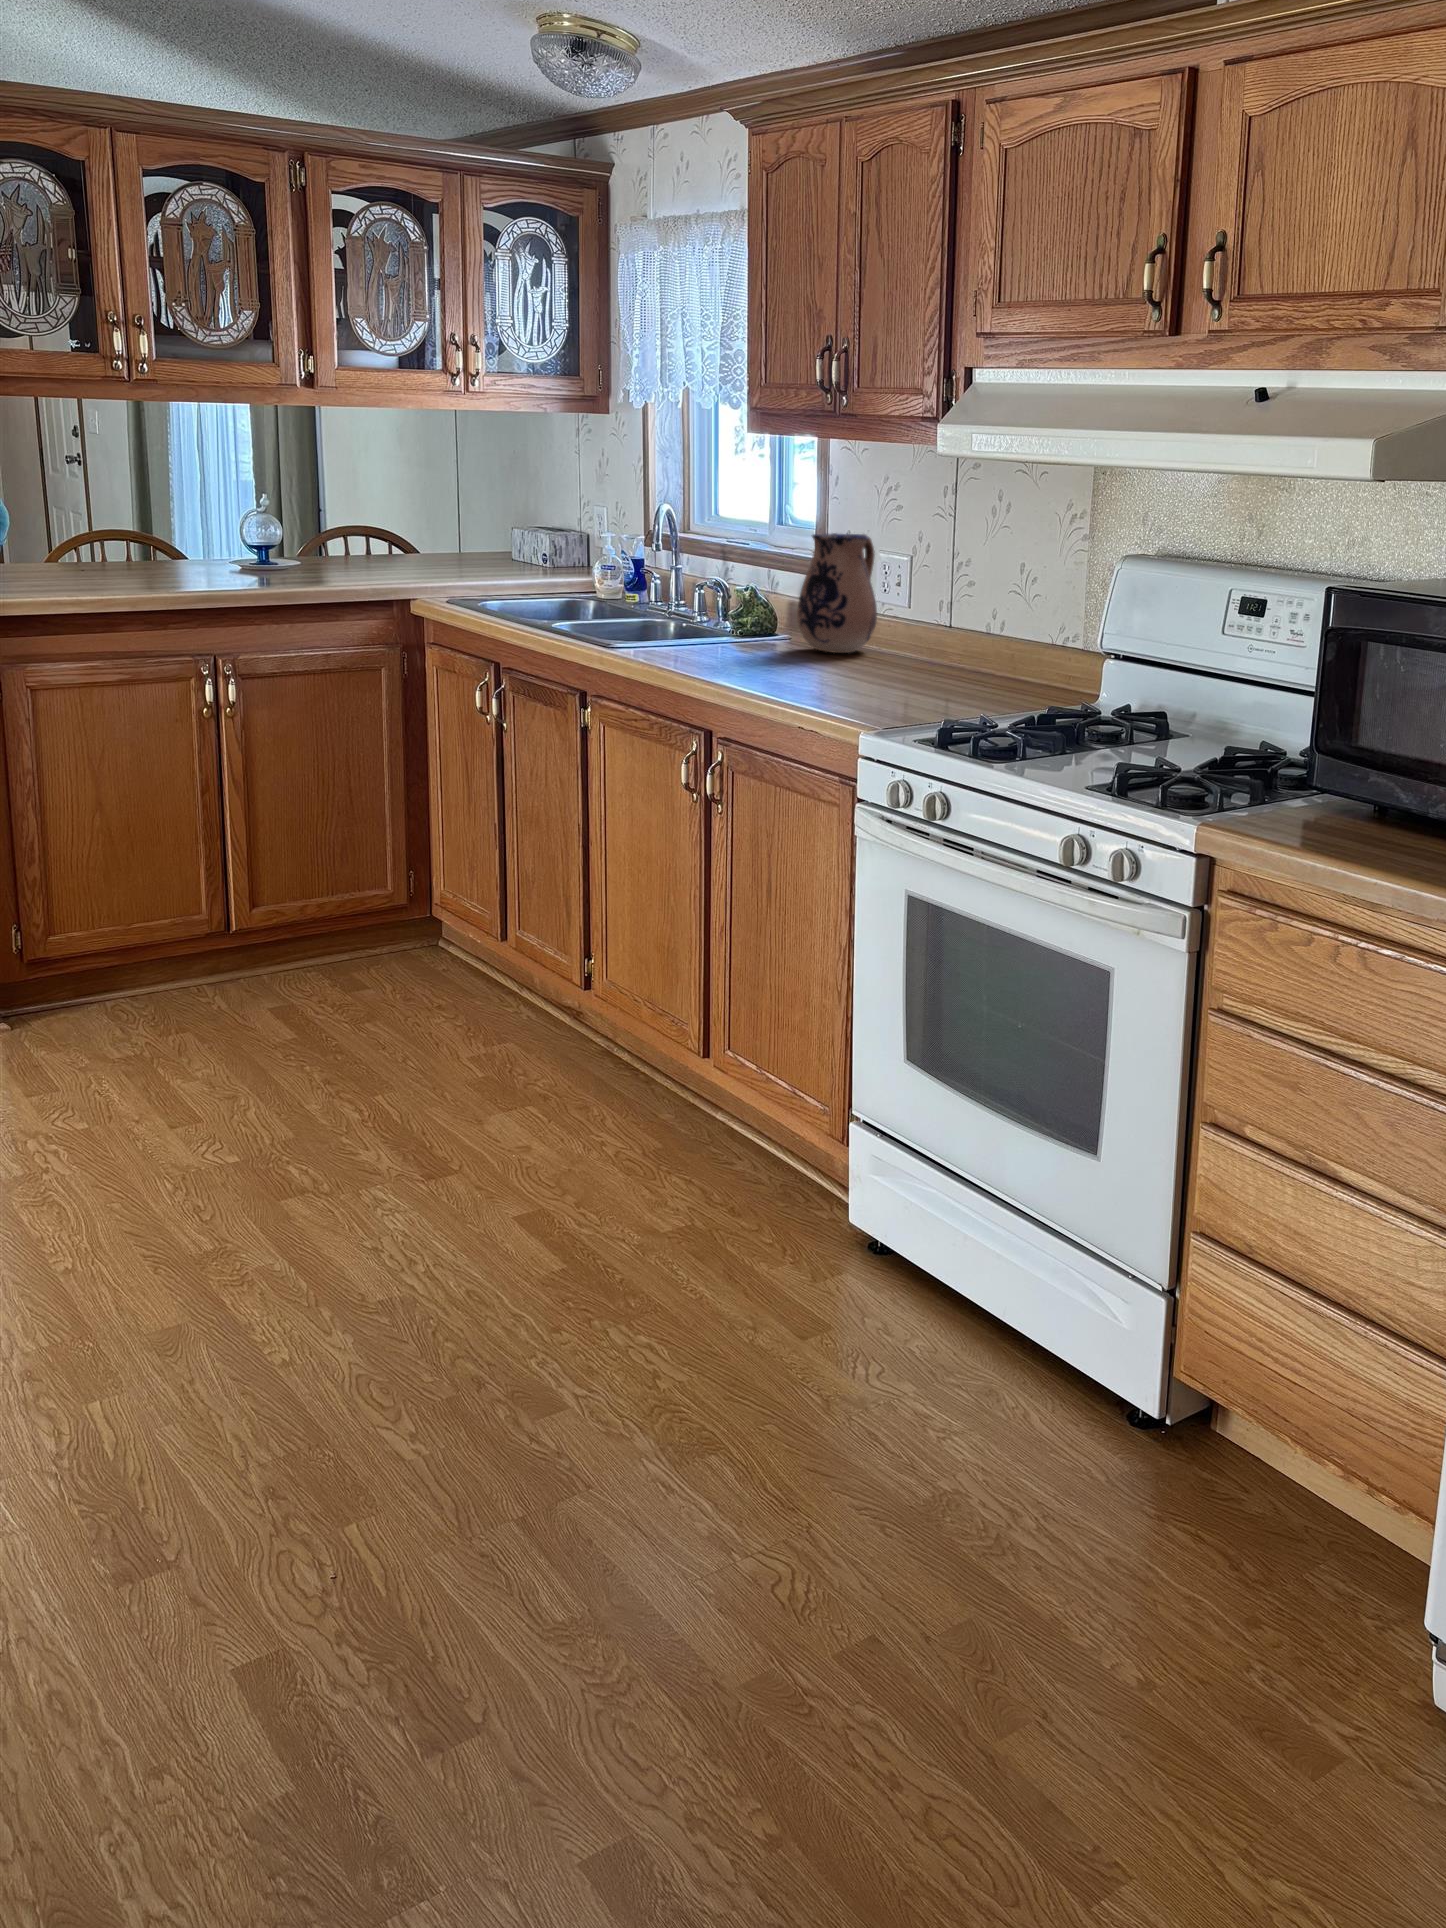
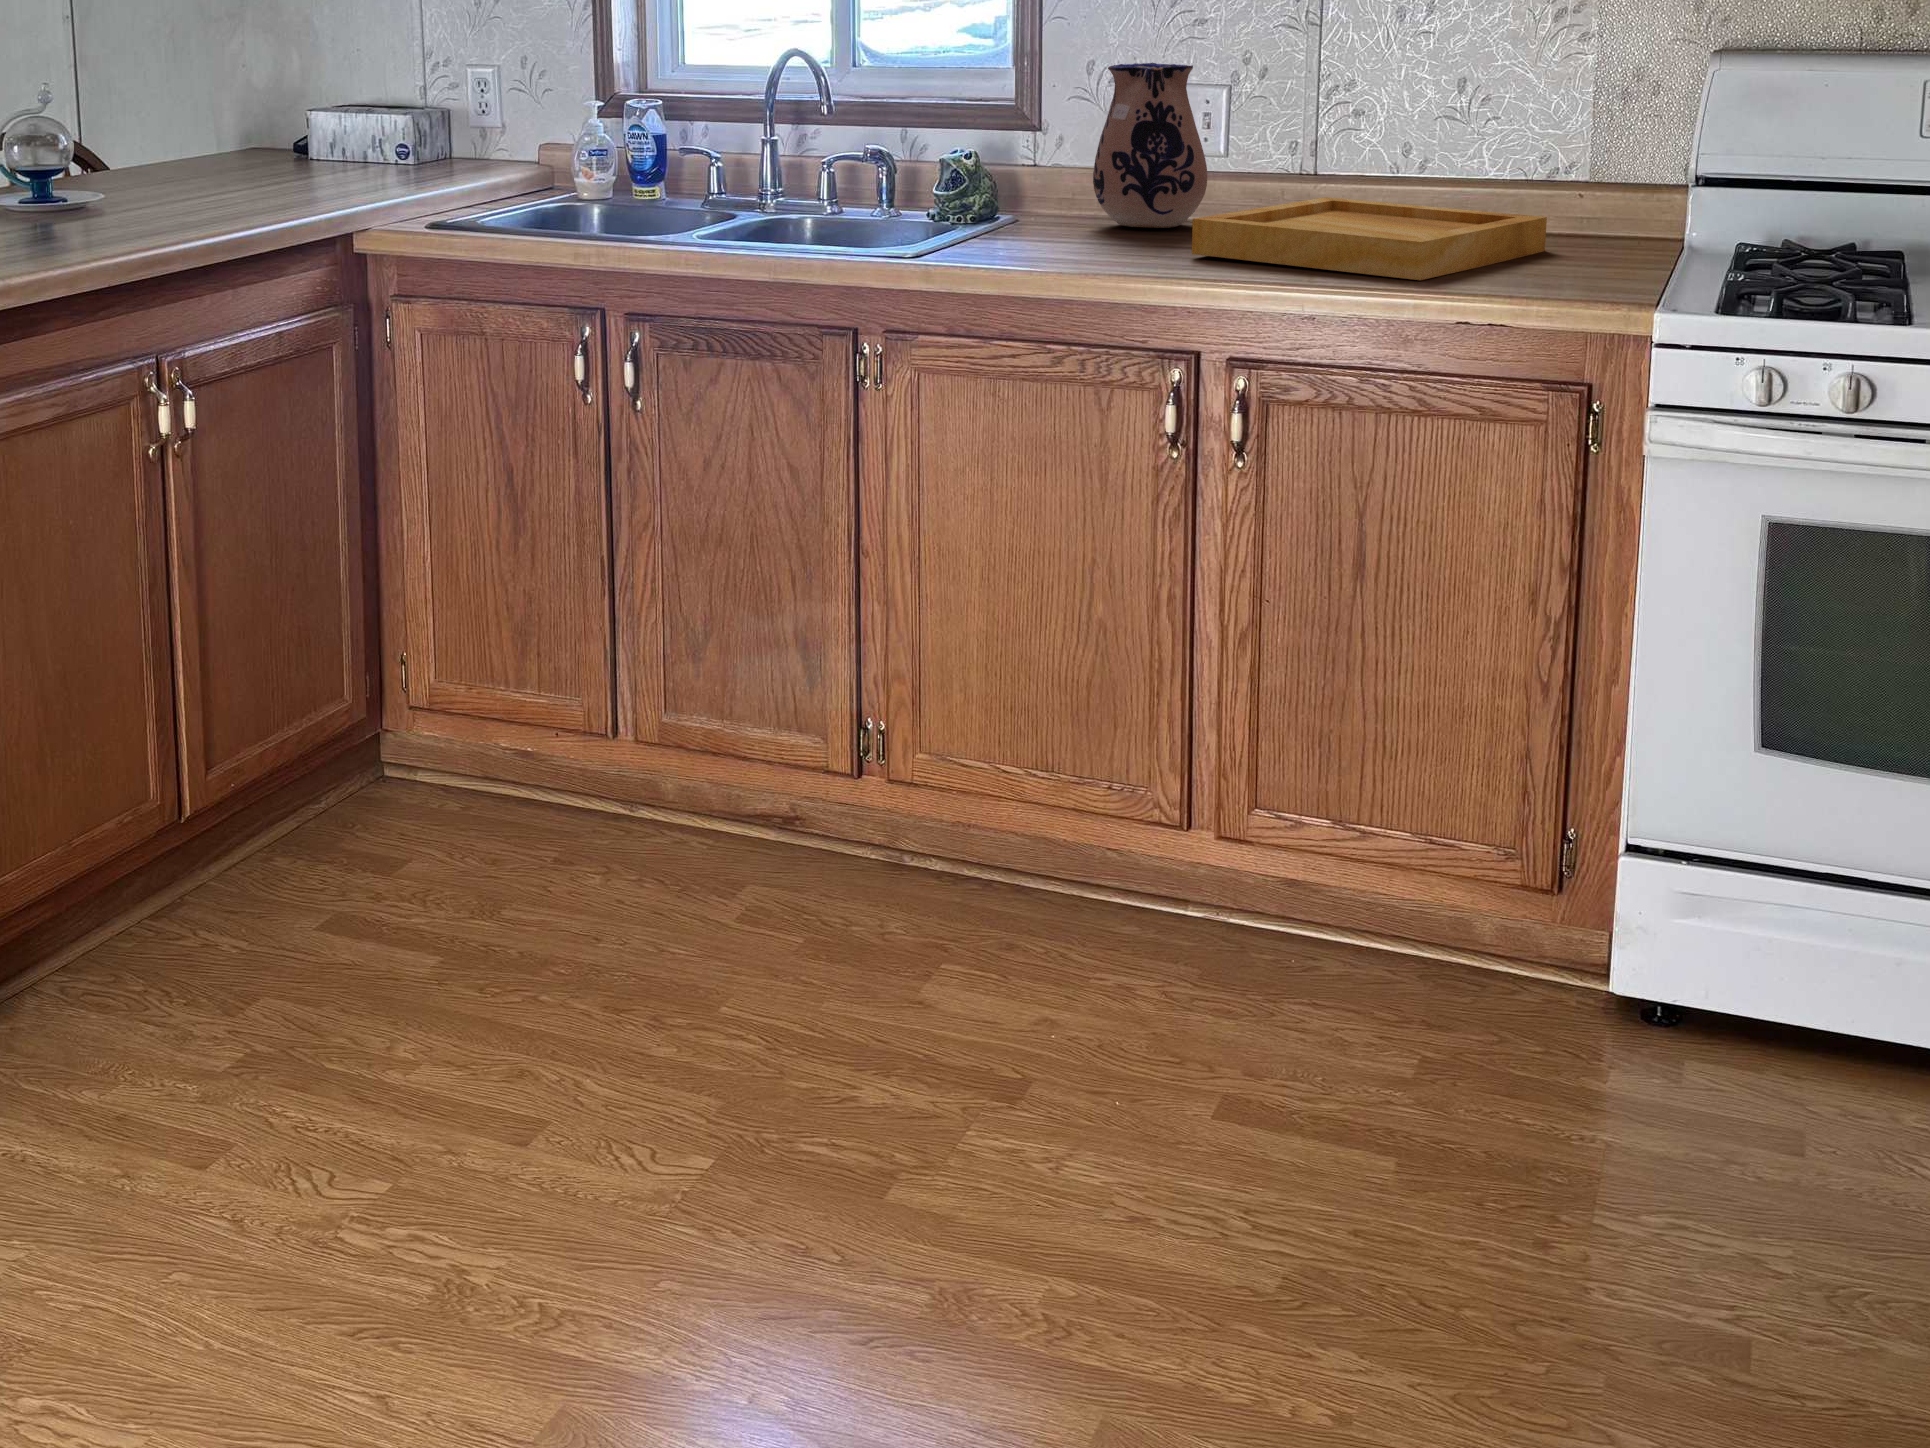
tray: none [752,641,981,699] -> present [1192,197,1547,280]

